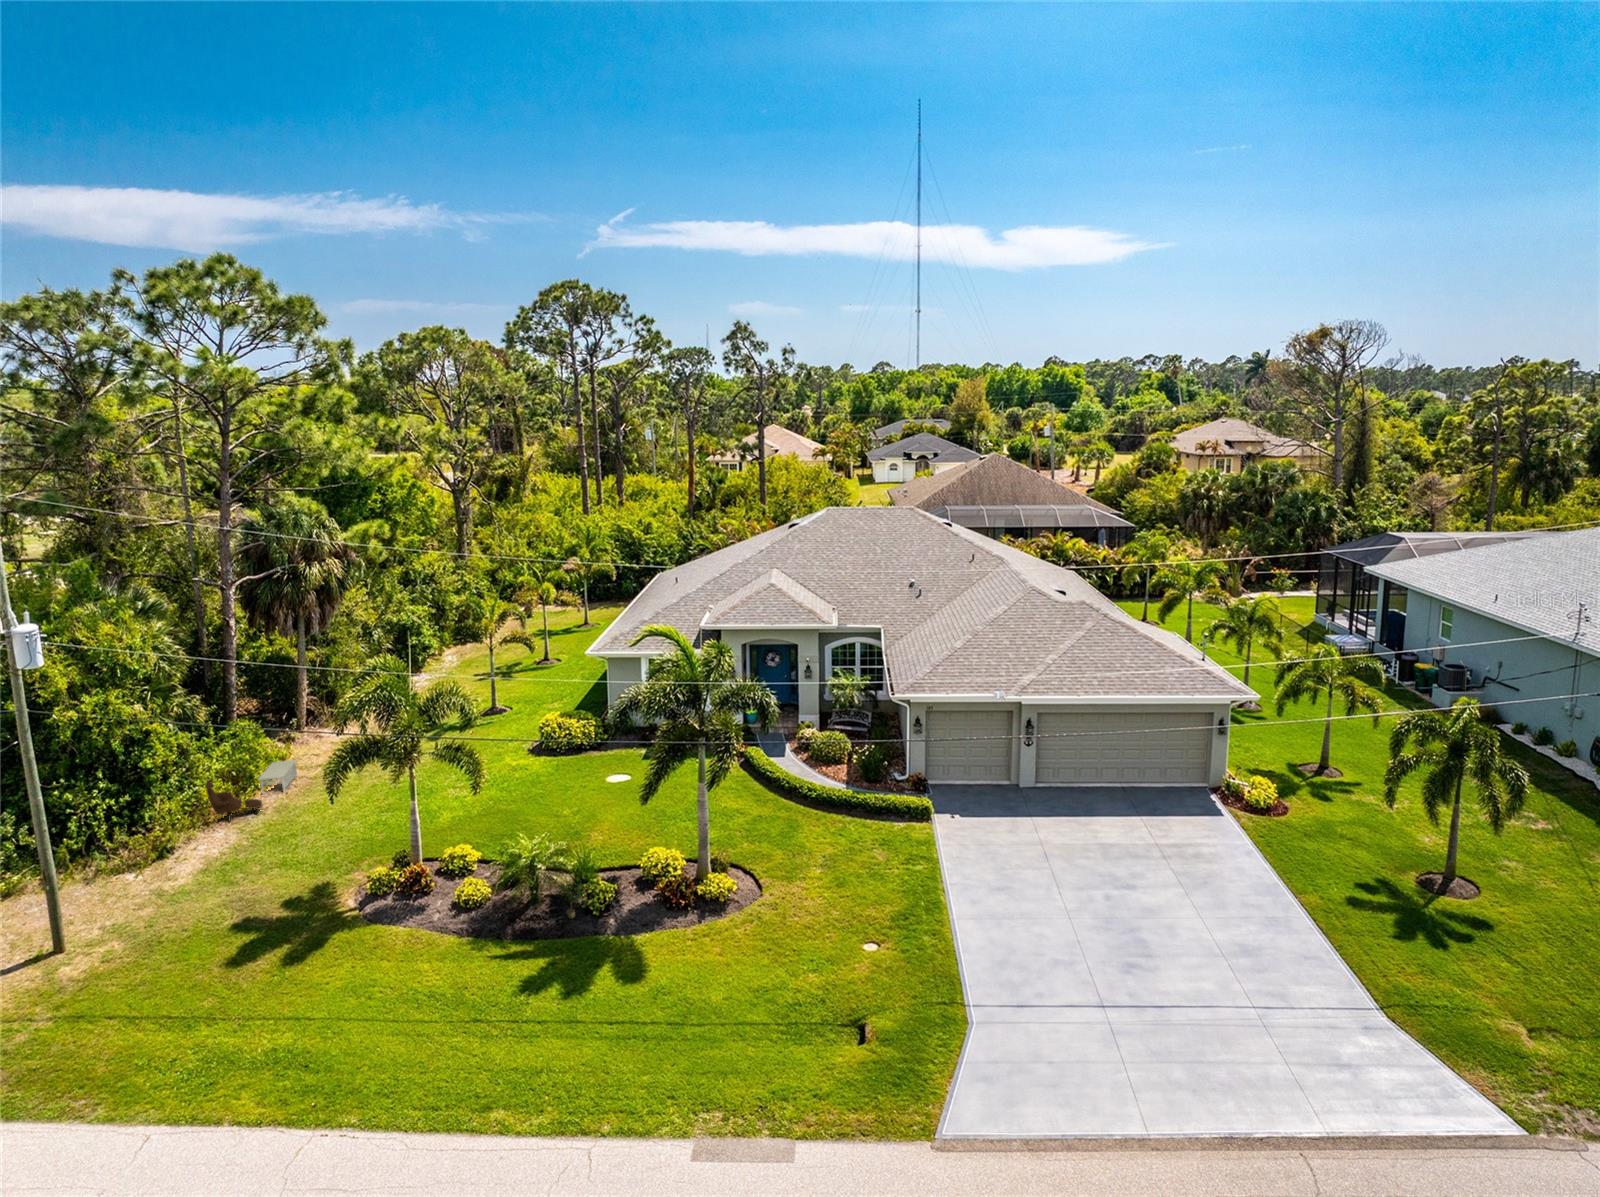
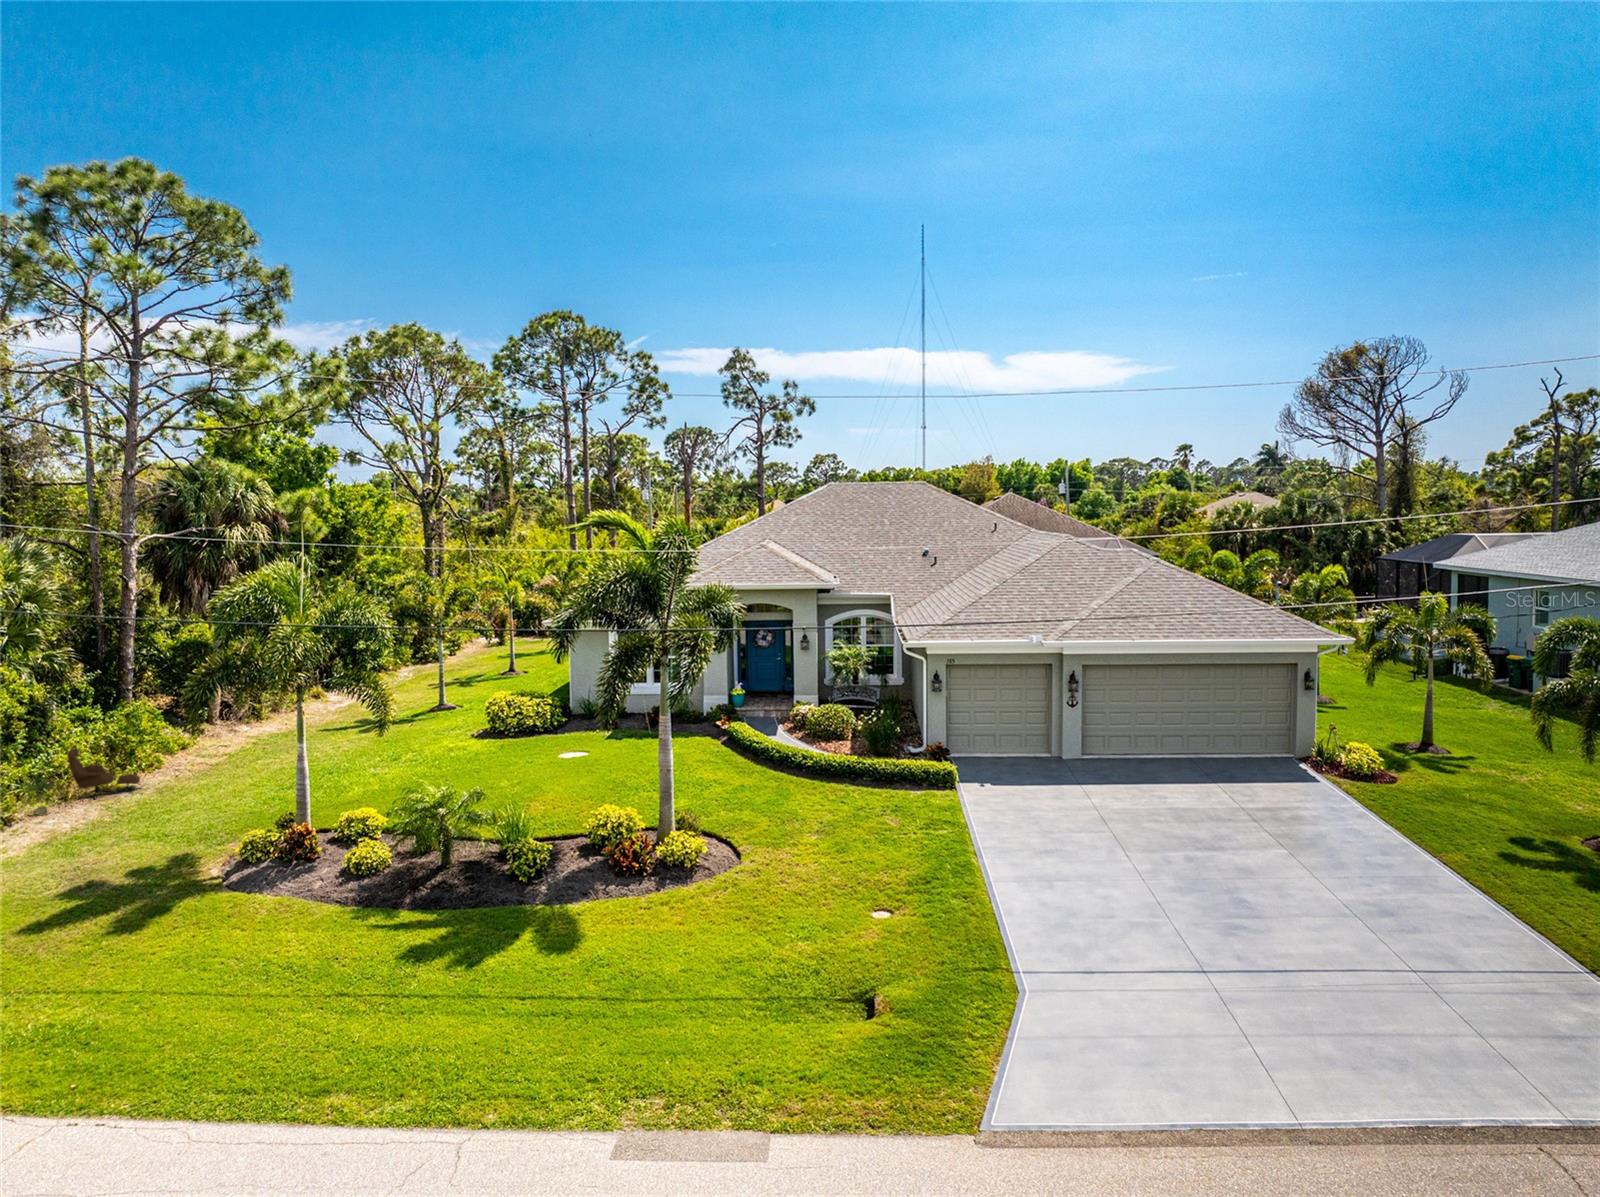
storage bench: present [259,760,297,794] -> none [142,739,195,776]
potted plant: present [557,882,583,919] -> present [20,779,56,815]

